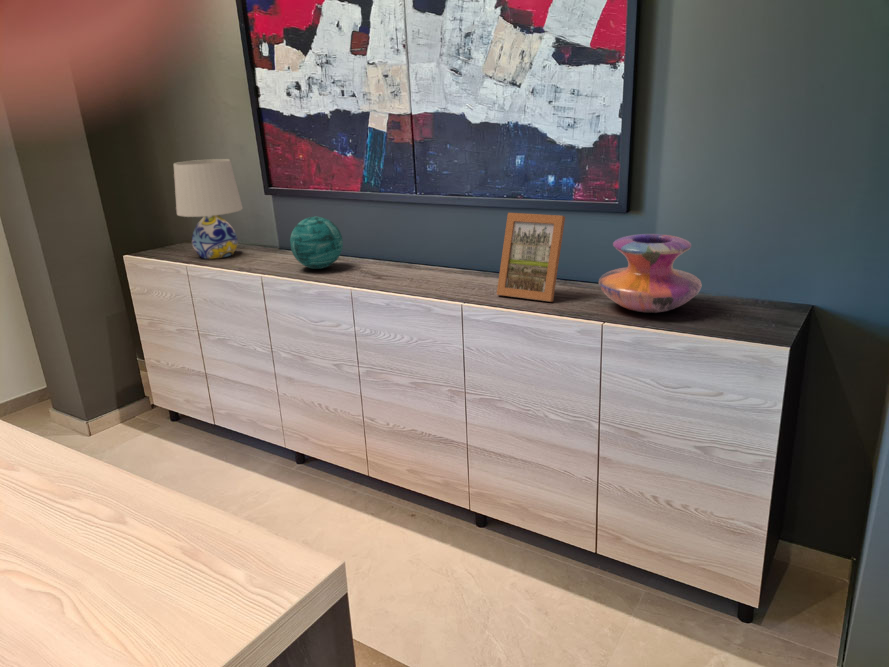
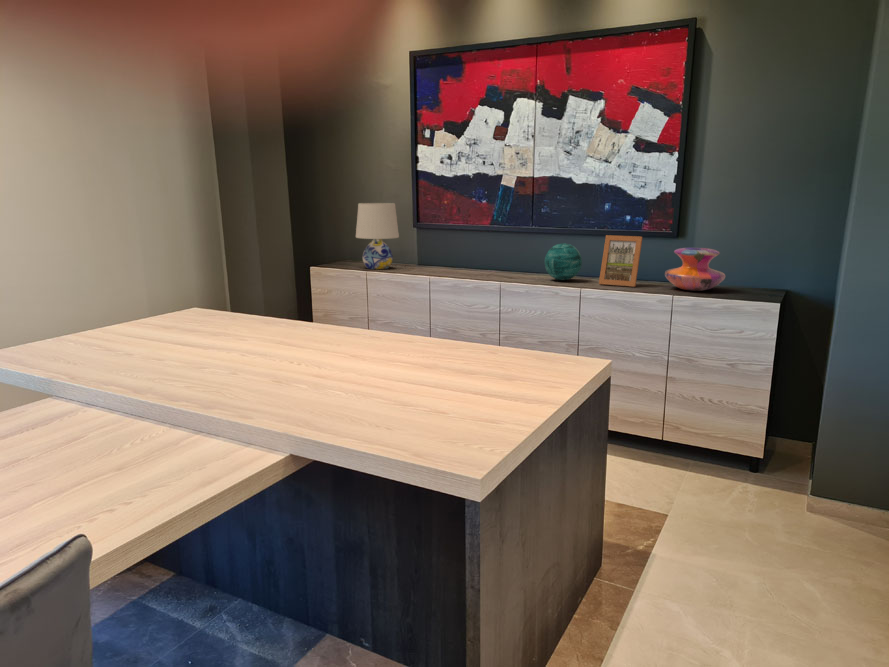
decorative orb: present [290,216,343,269] -> present [545,243,582,281]

